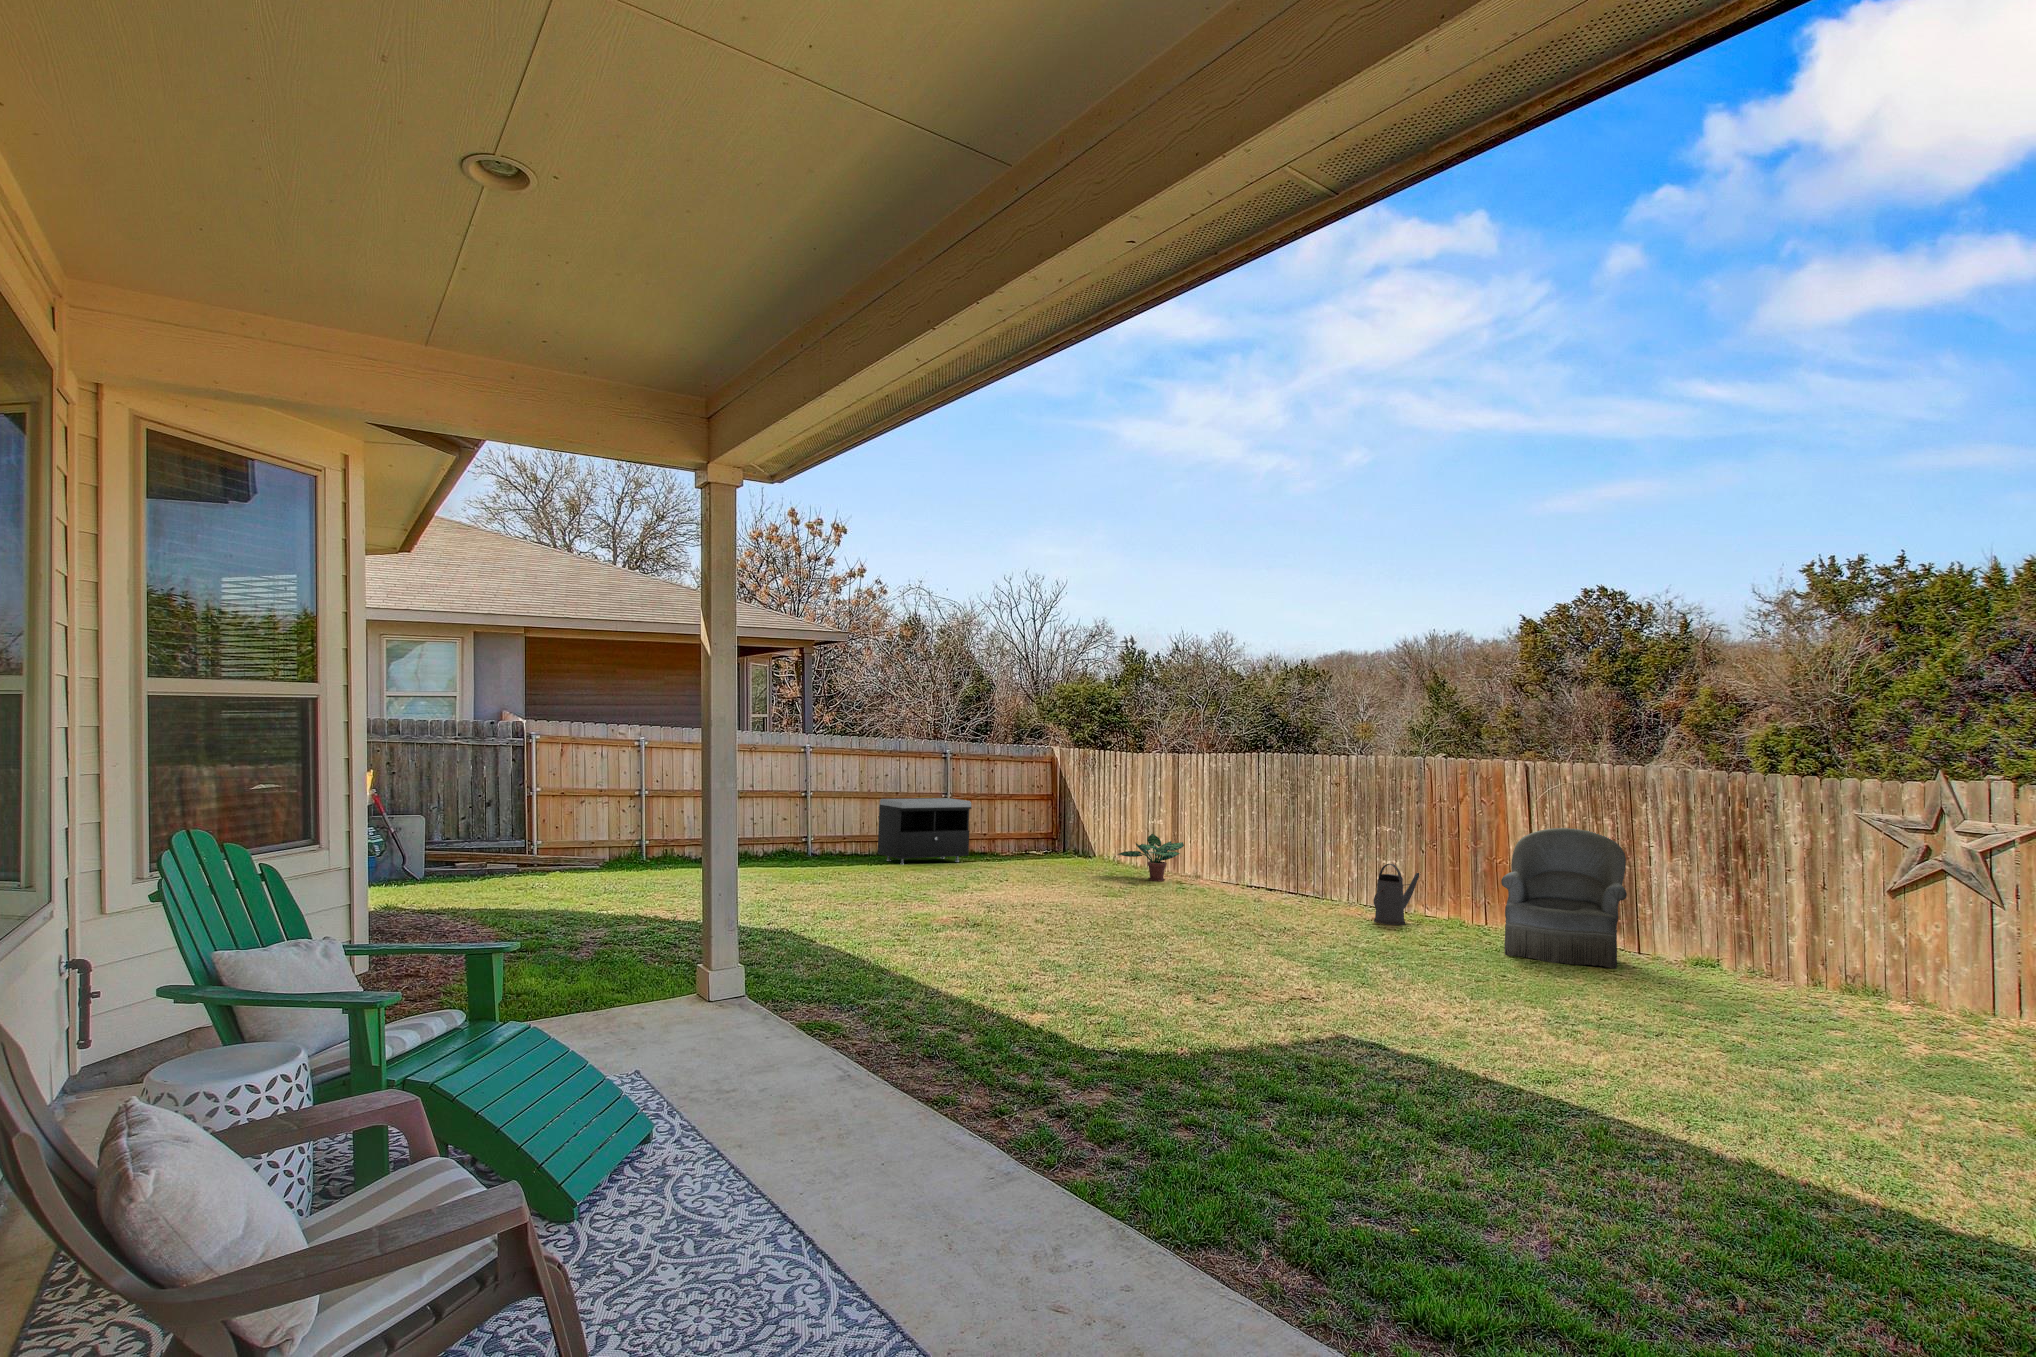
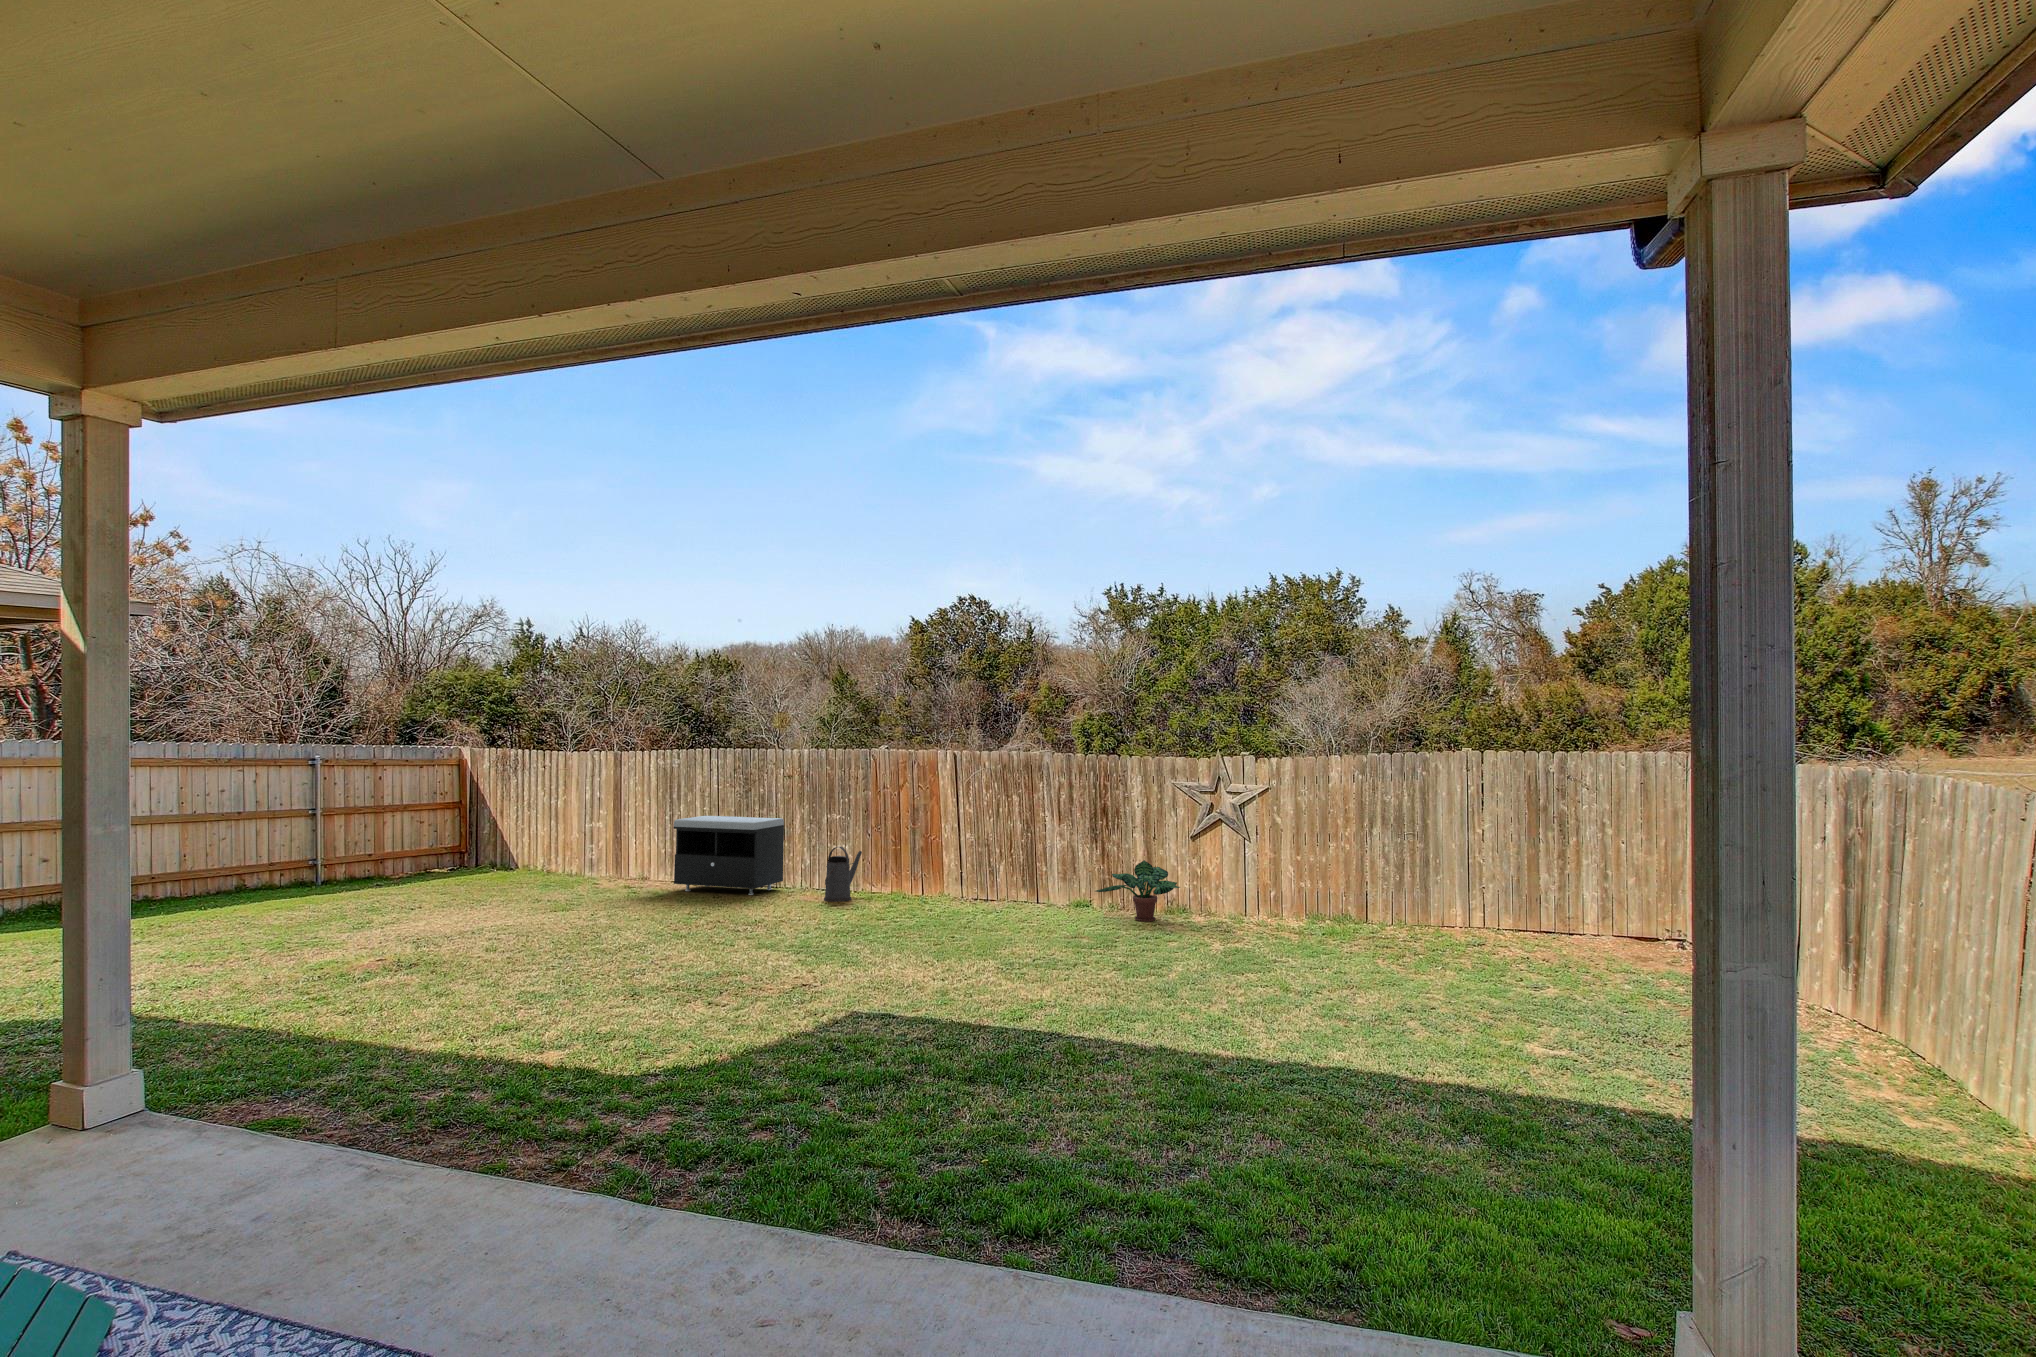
storage bench: present [878,798,971,864] -> present [674,816,784,895]
armchair: present [1501,828,1627,969] -> none [938,804,1030,918]
potted plant: present [1118,834,1184,881] -> present [1095,860,1180,922]

